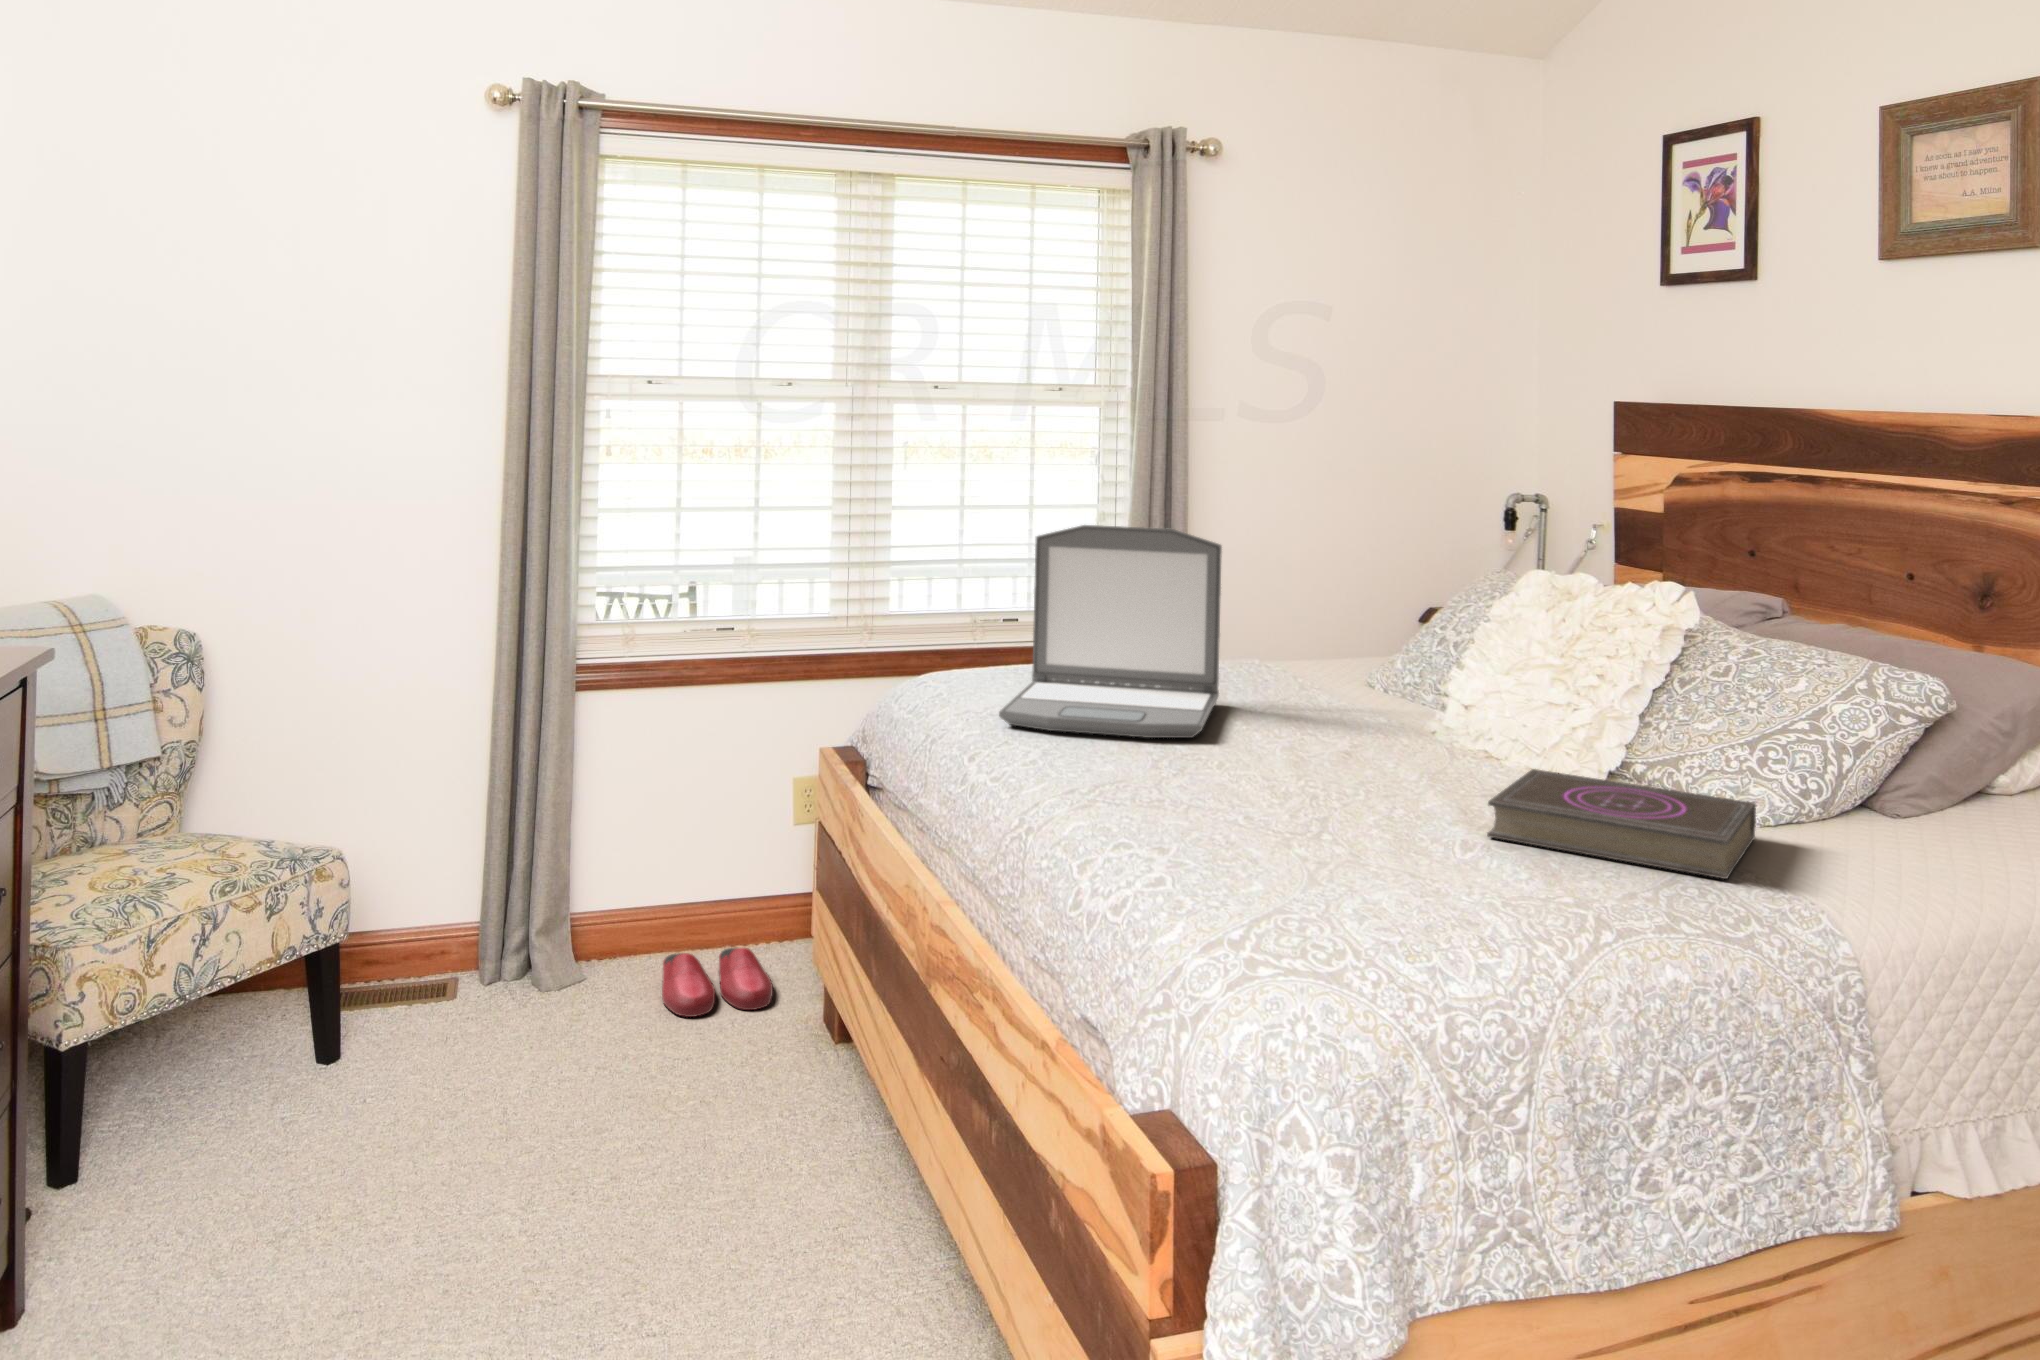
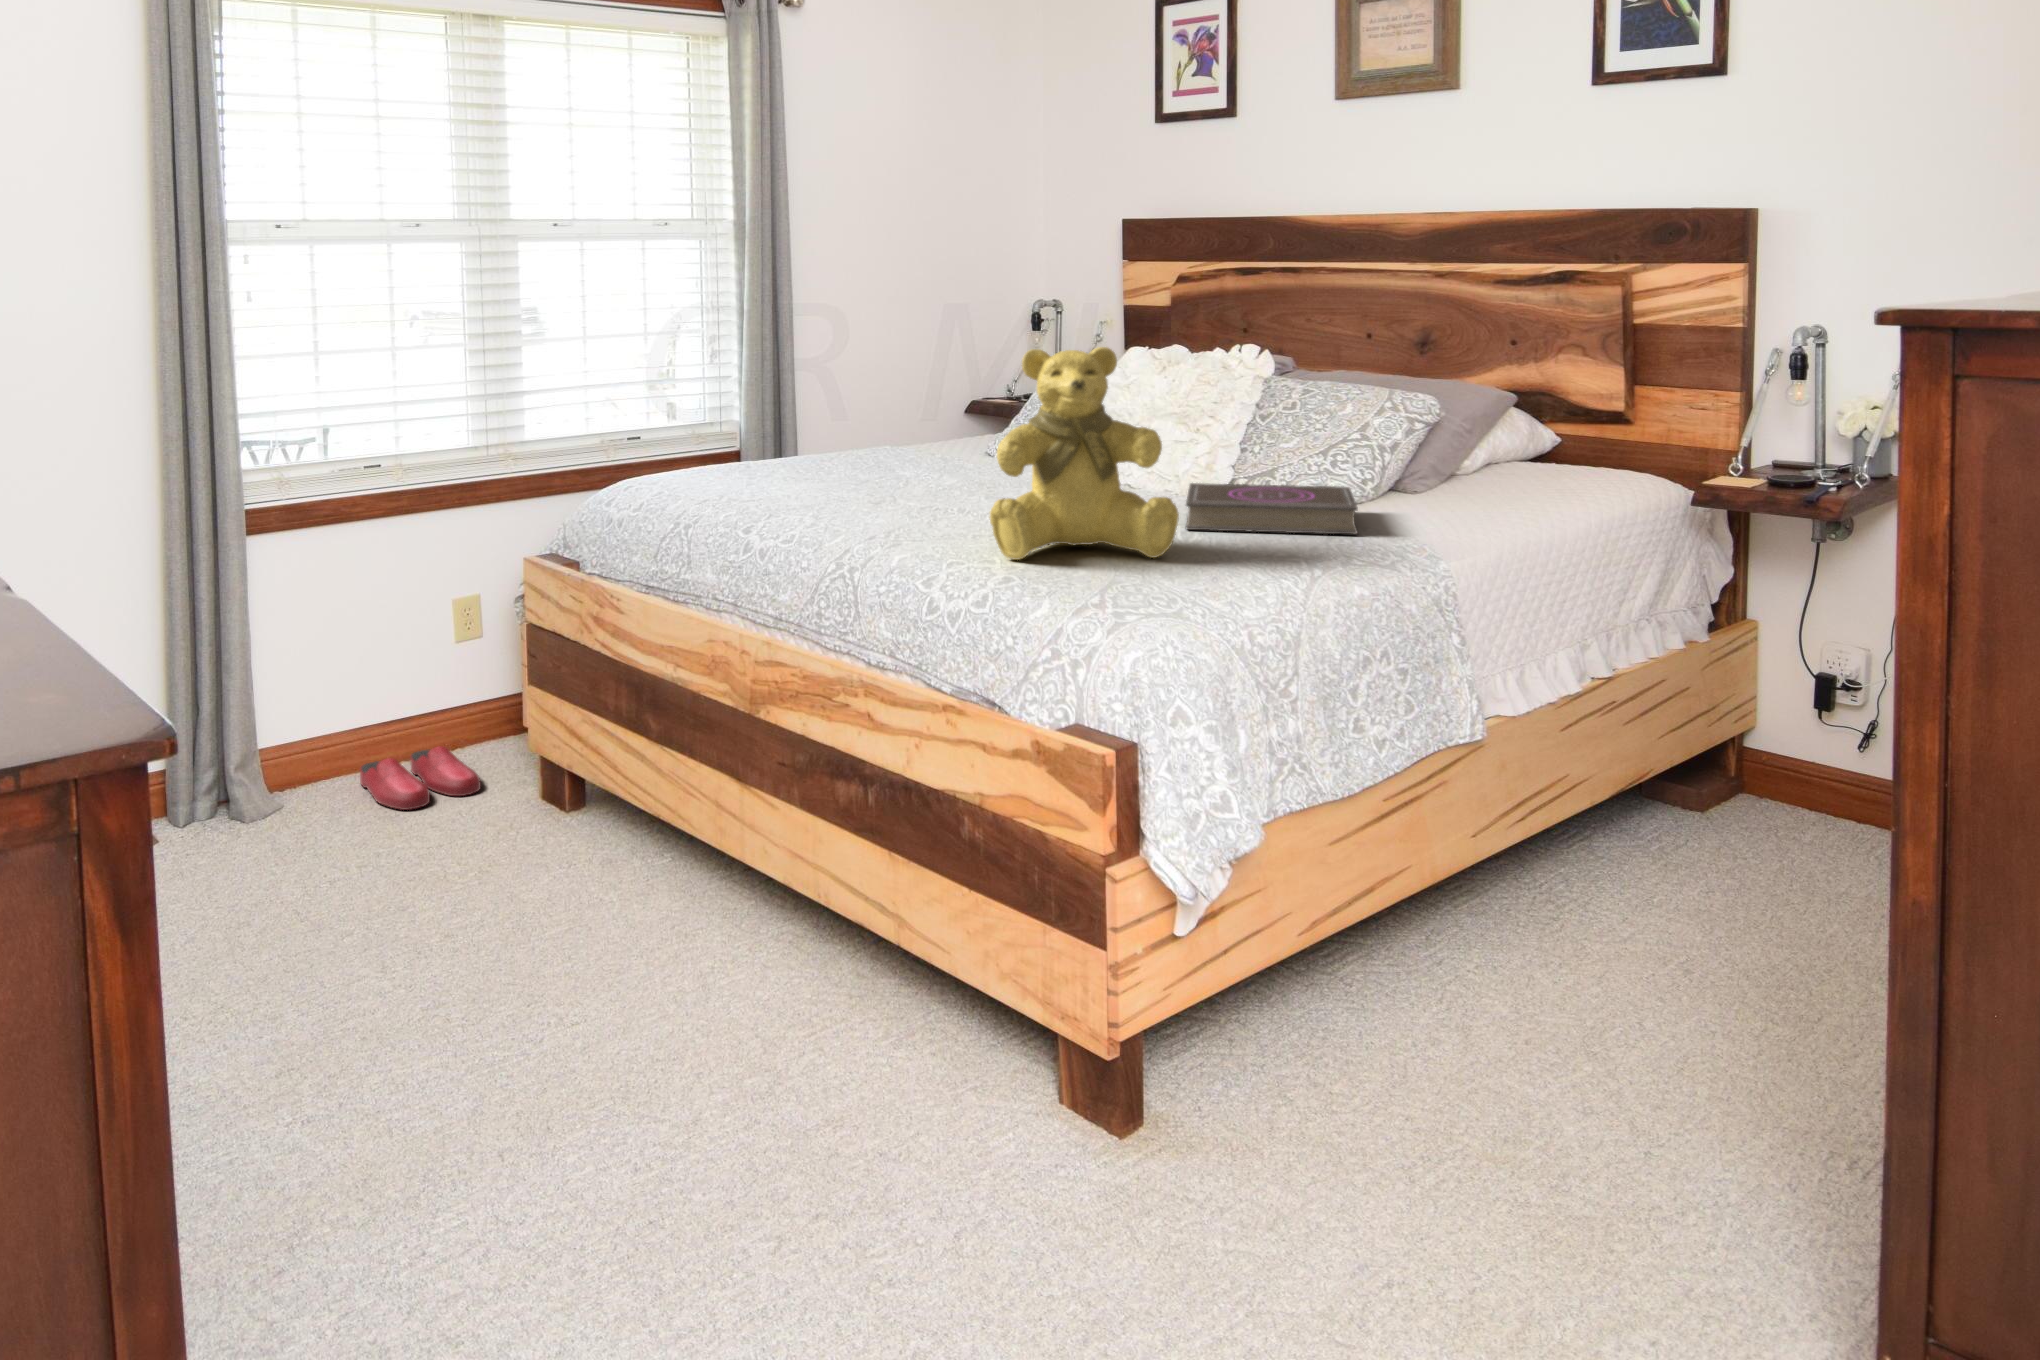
laptop: present [999,525,1222,738] -> none [736,330,915,501]
teddy bear: none [1182,581,1431,878] -> present [990,347,1179,560]

